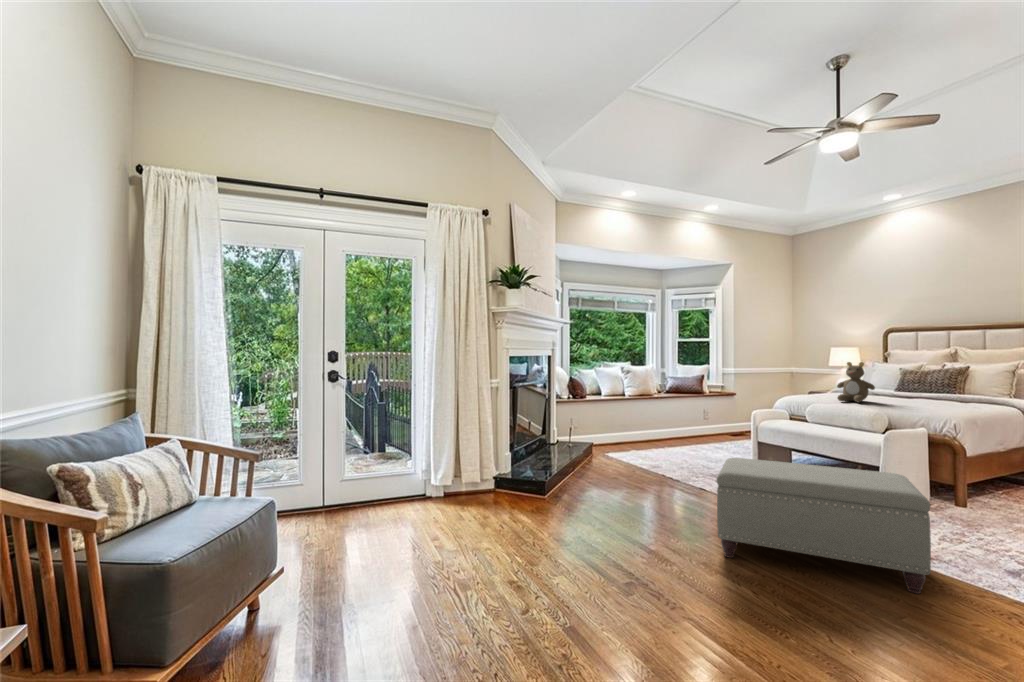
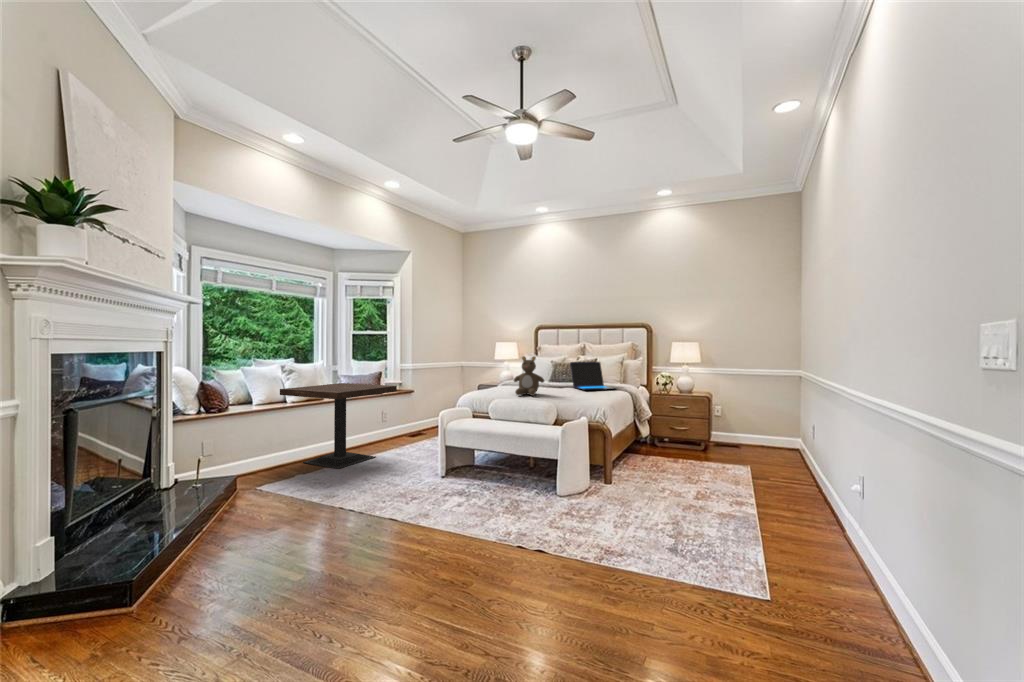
laptop: none [919,370,988,403] -> present [570,362,616,390]
side table: none [620,383,716,452] -> present [280,383,397,469]
ottoman: present [717,458,931,594] -> none [434,483,669,657]

